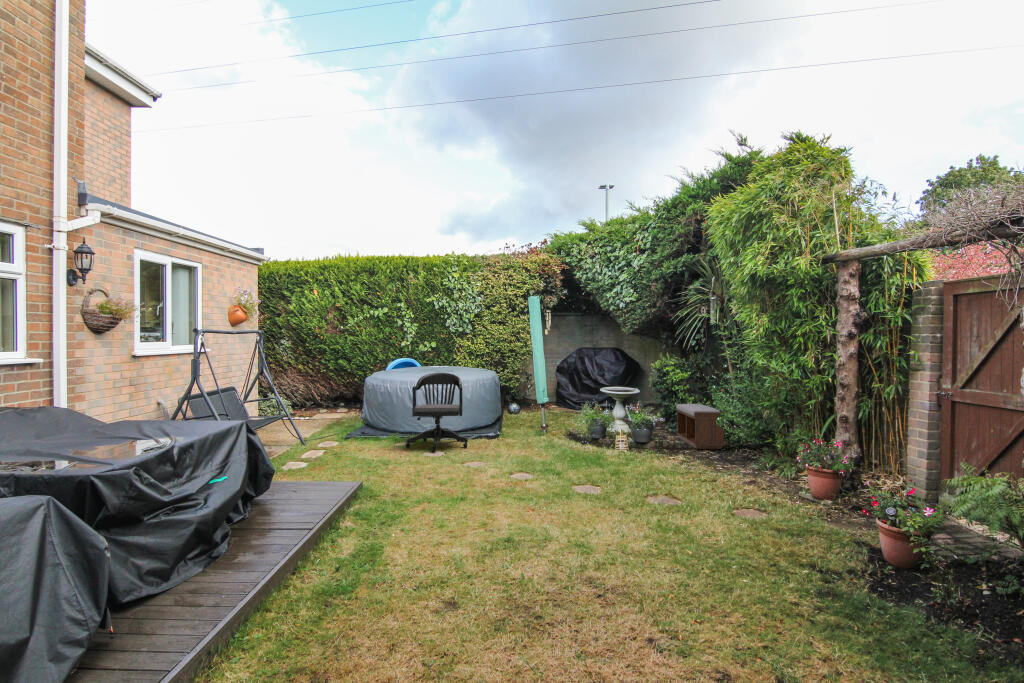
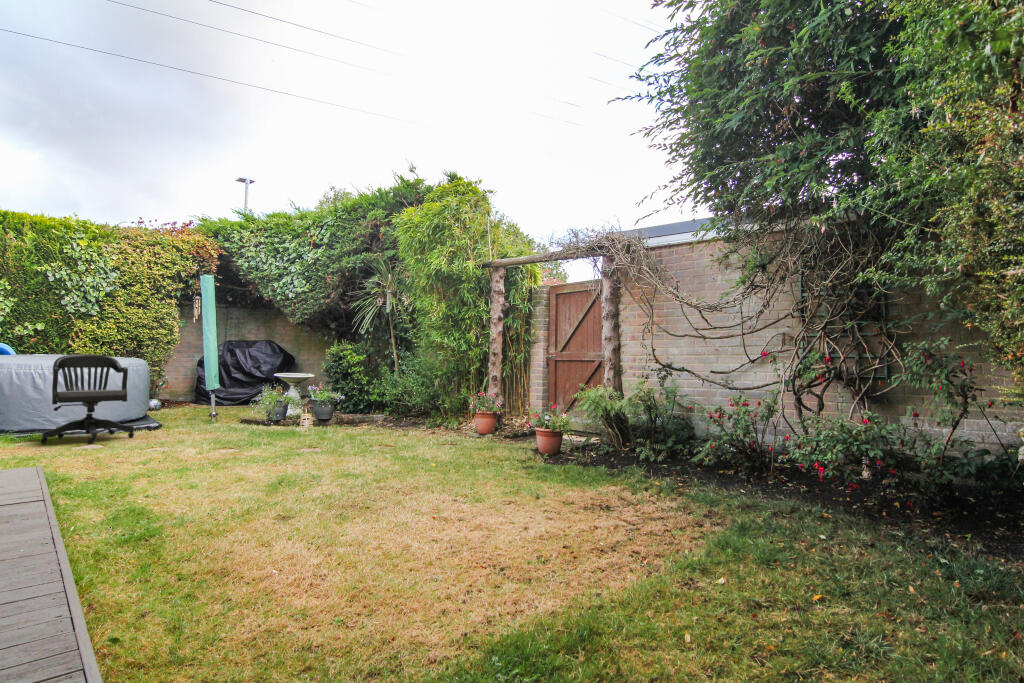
bench: present [676,404,725,449] -> none [352,385,399,420]

